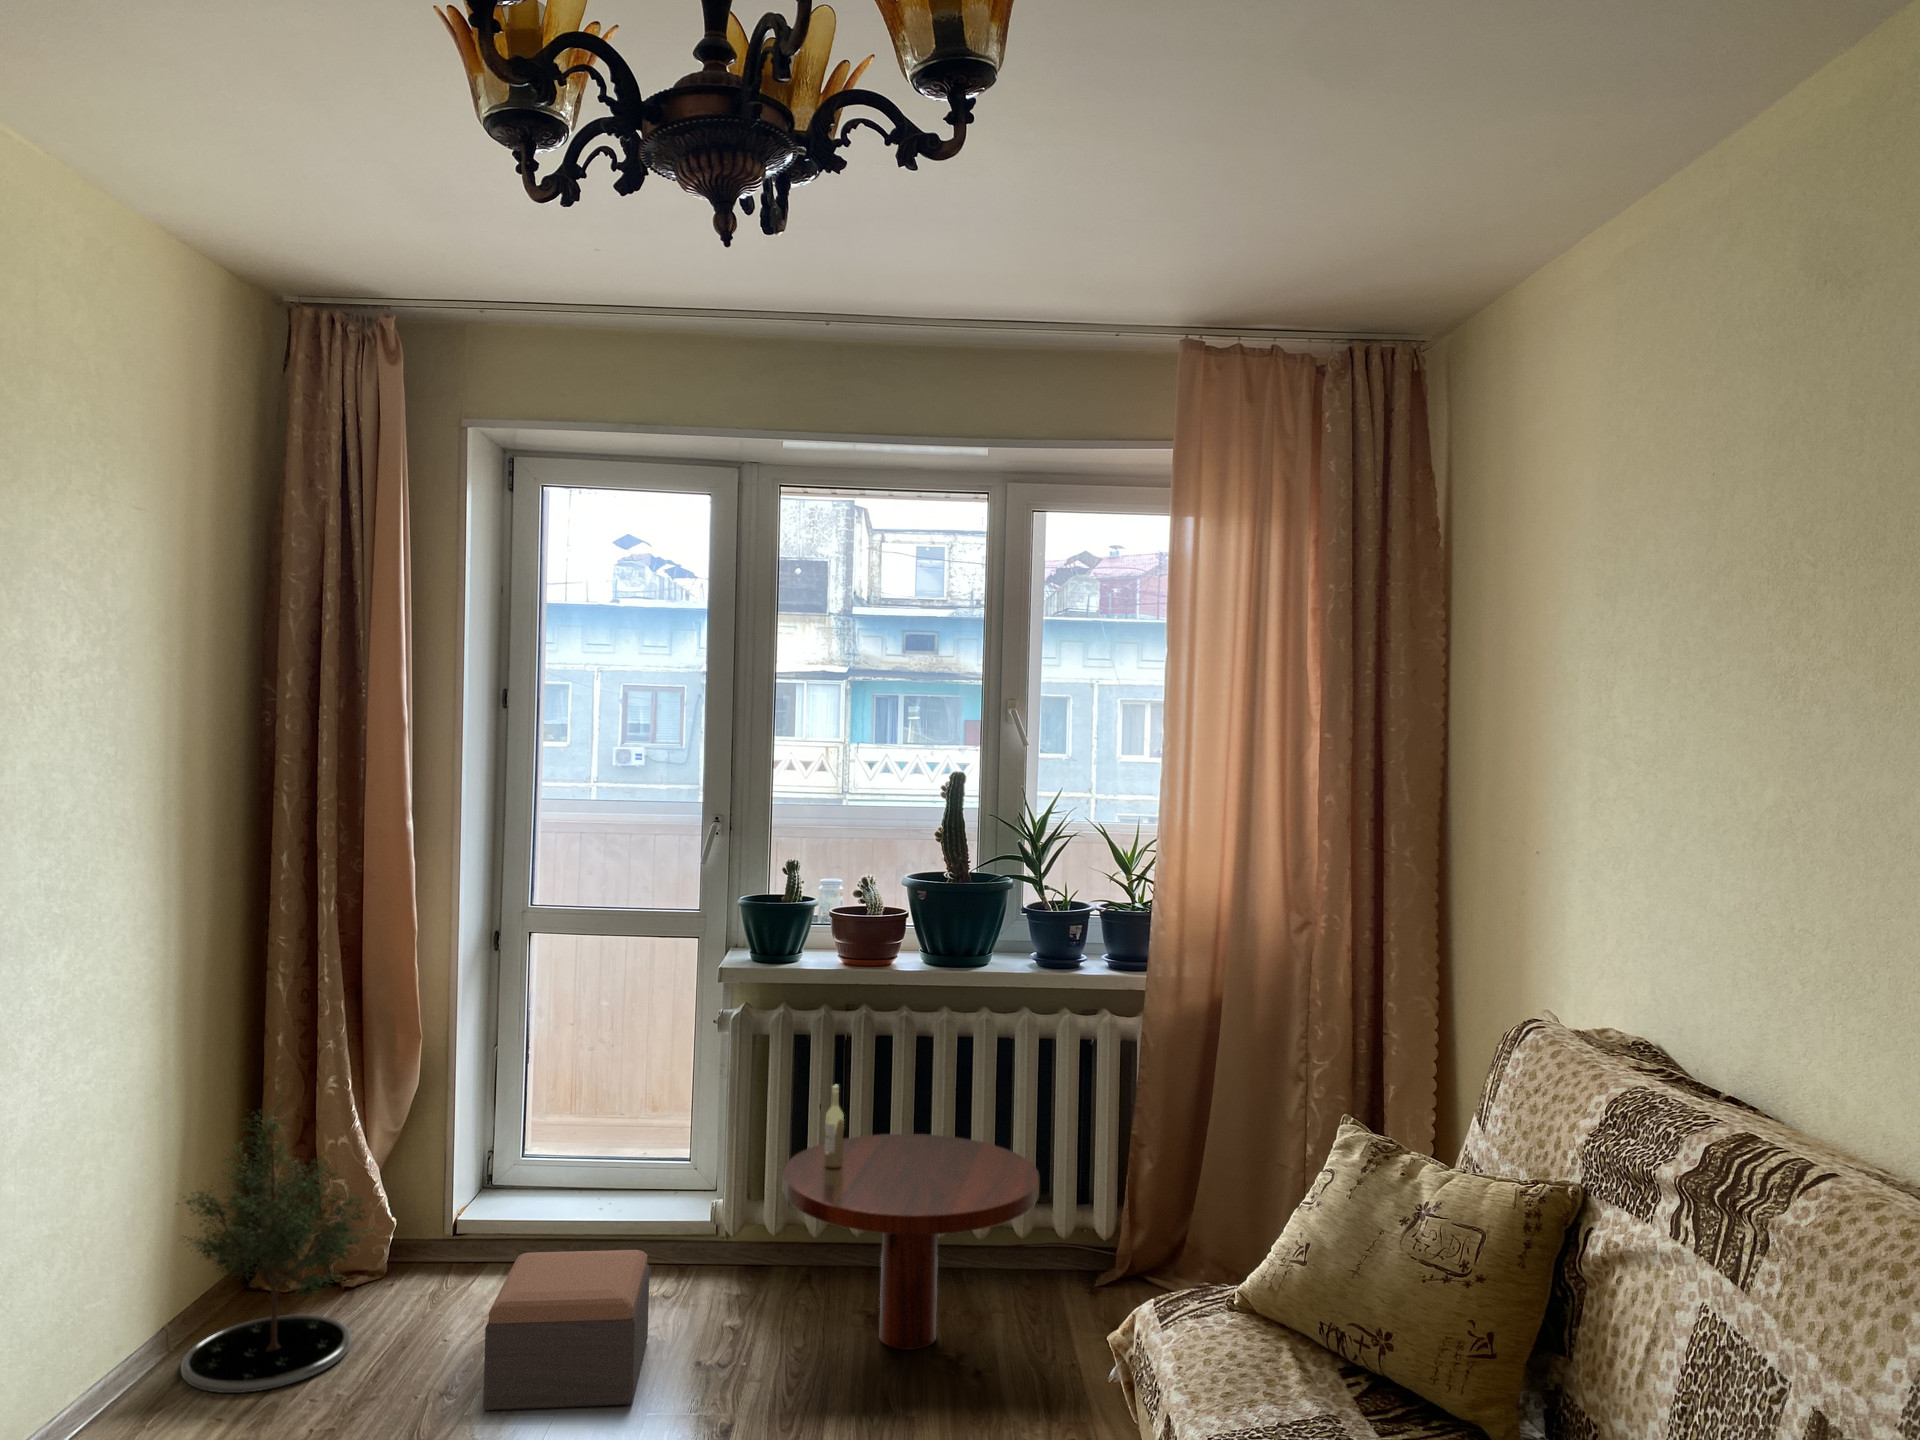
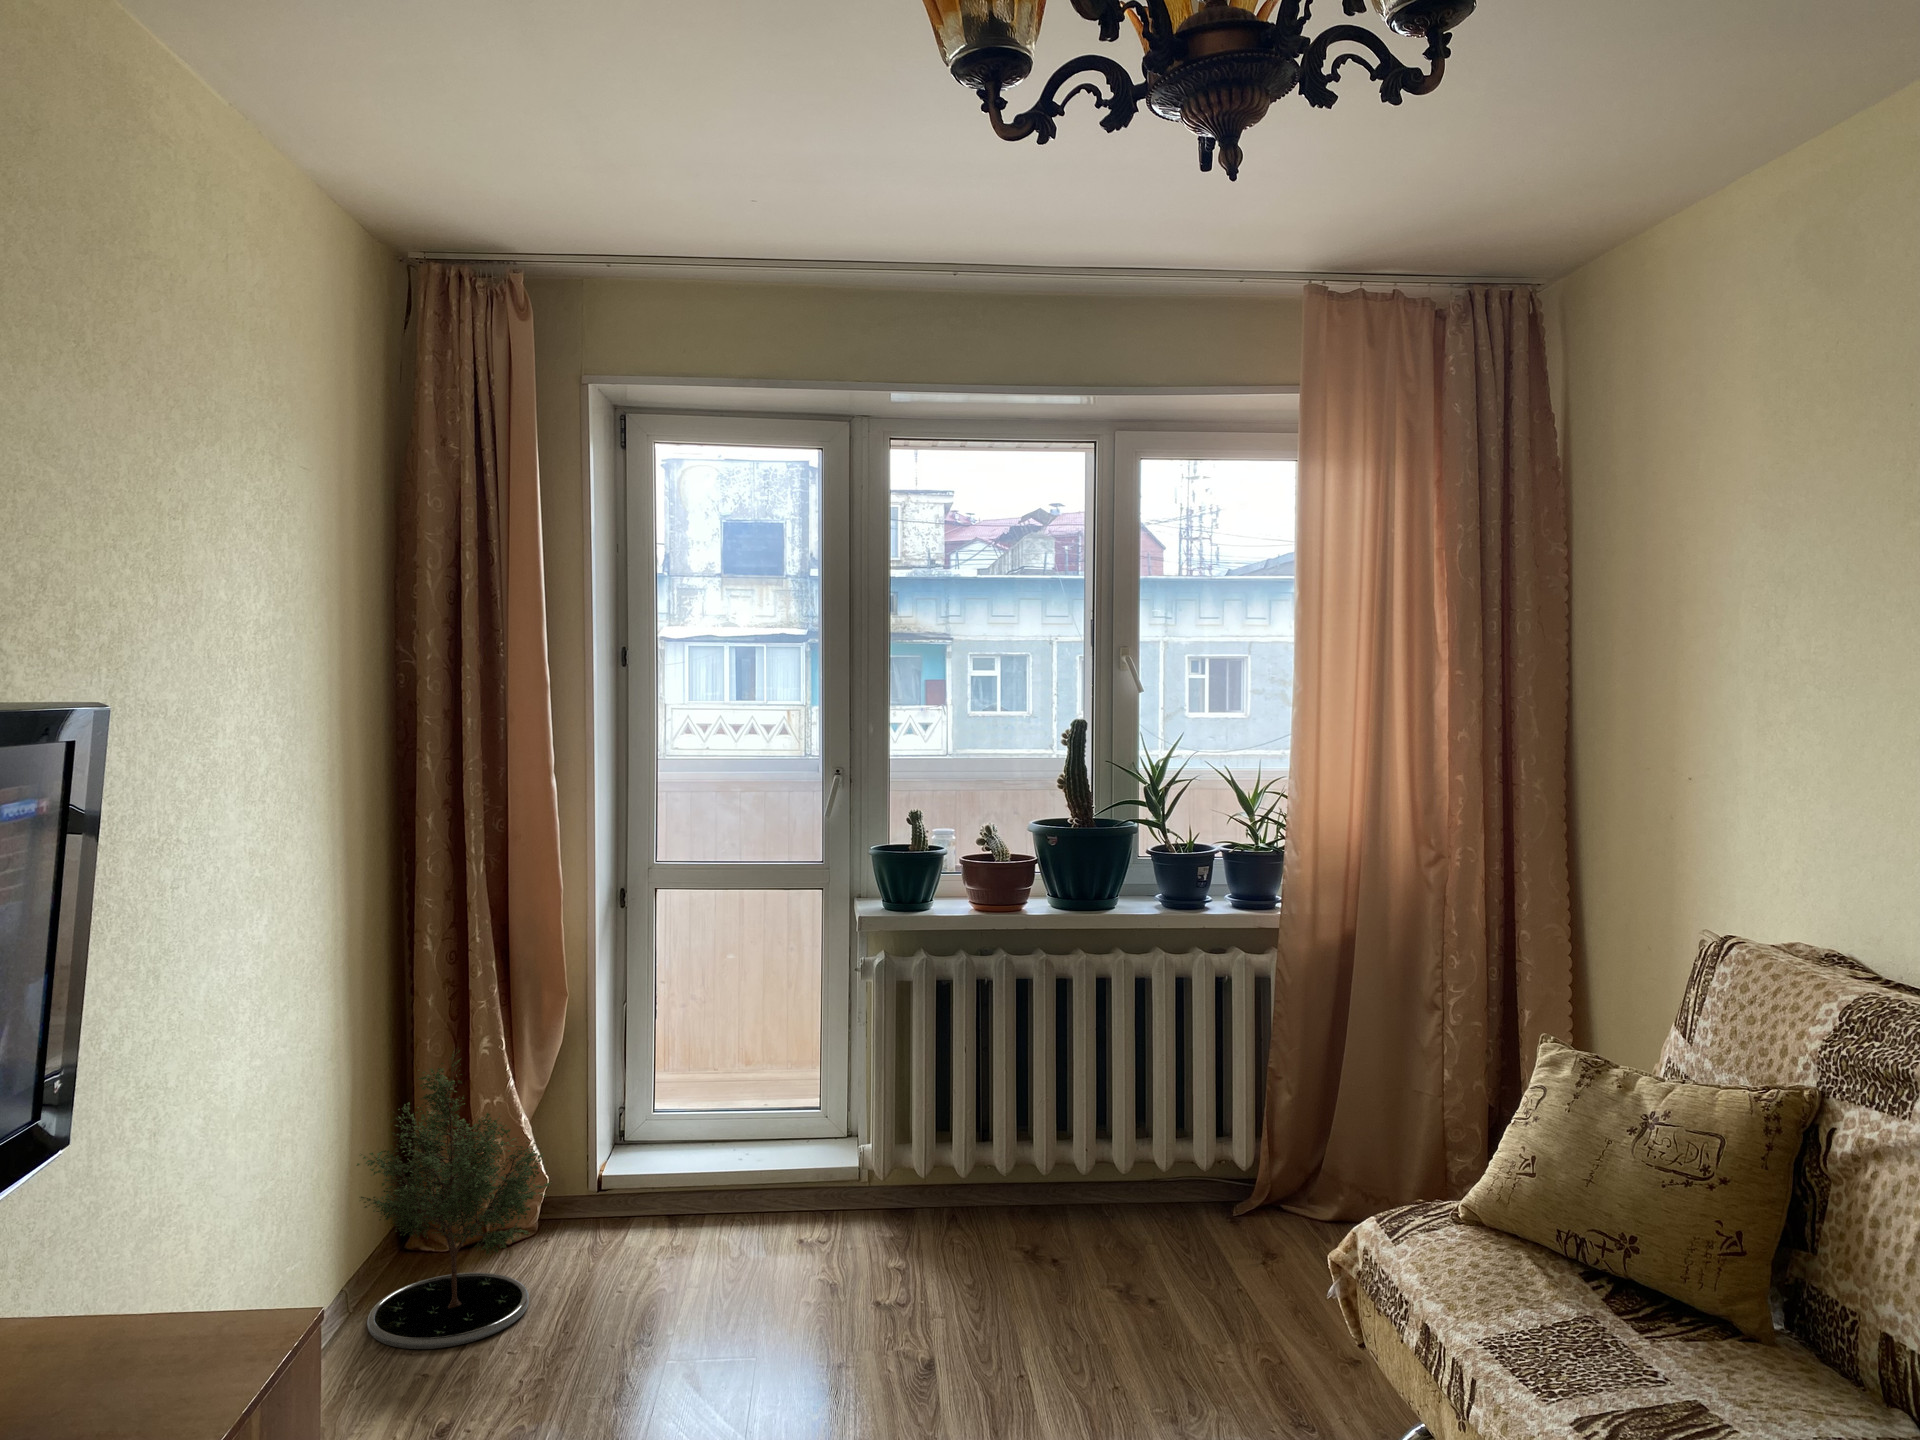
coffee table: present [783,1085,1039,1350] -> none [949,1028,1204,1284]
footstool: present [483,1250,650,1410] -> none [683,1196,829,1356]

